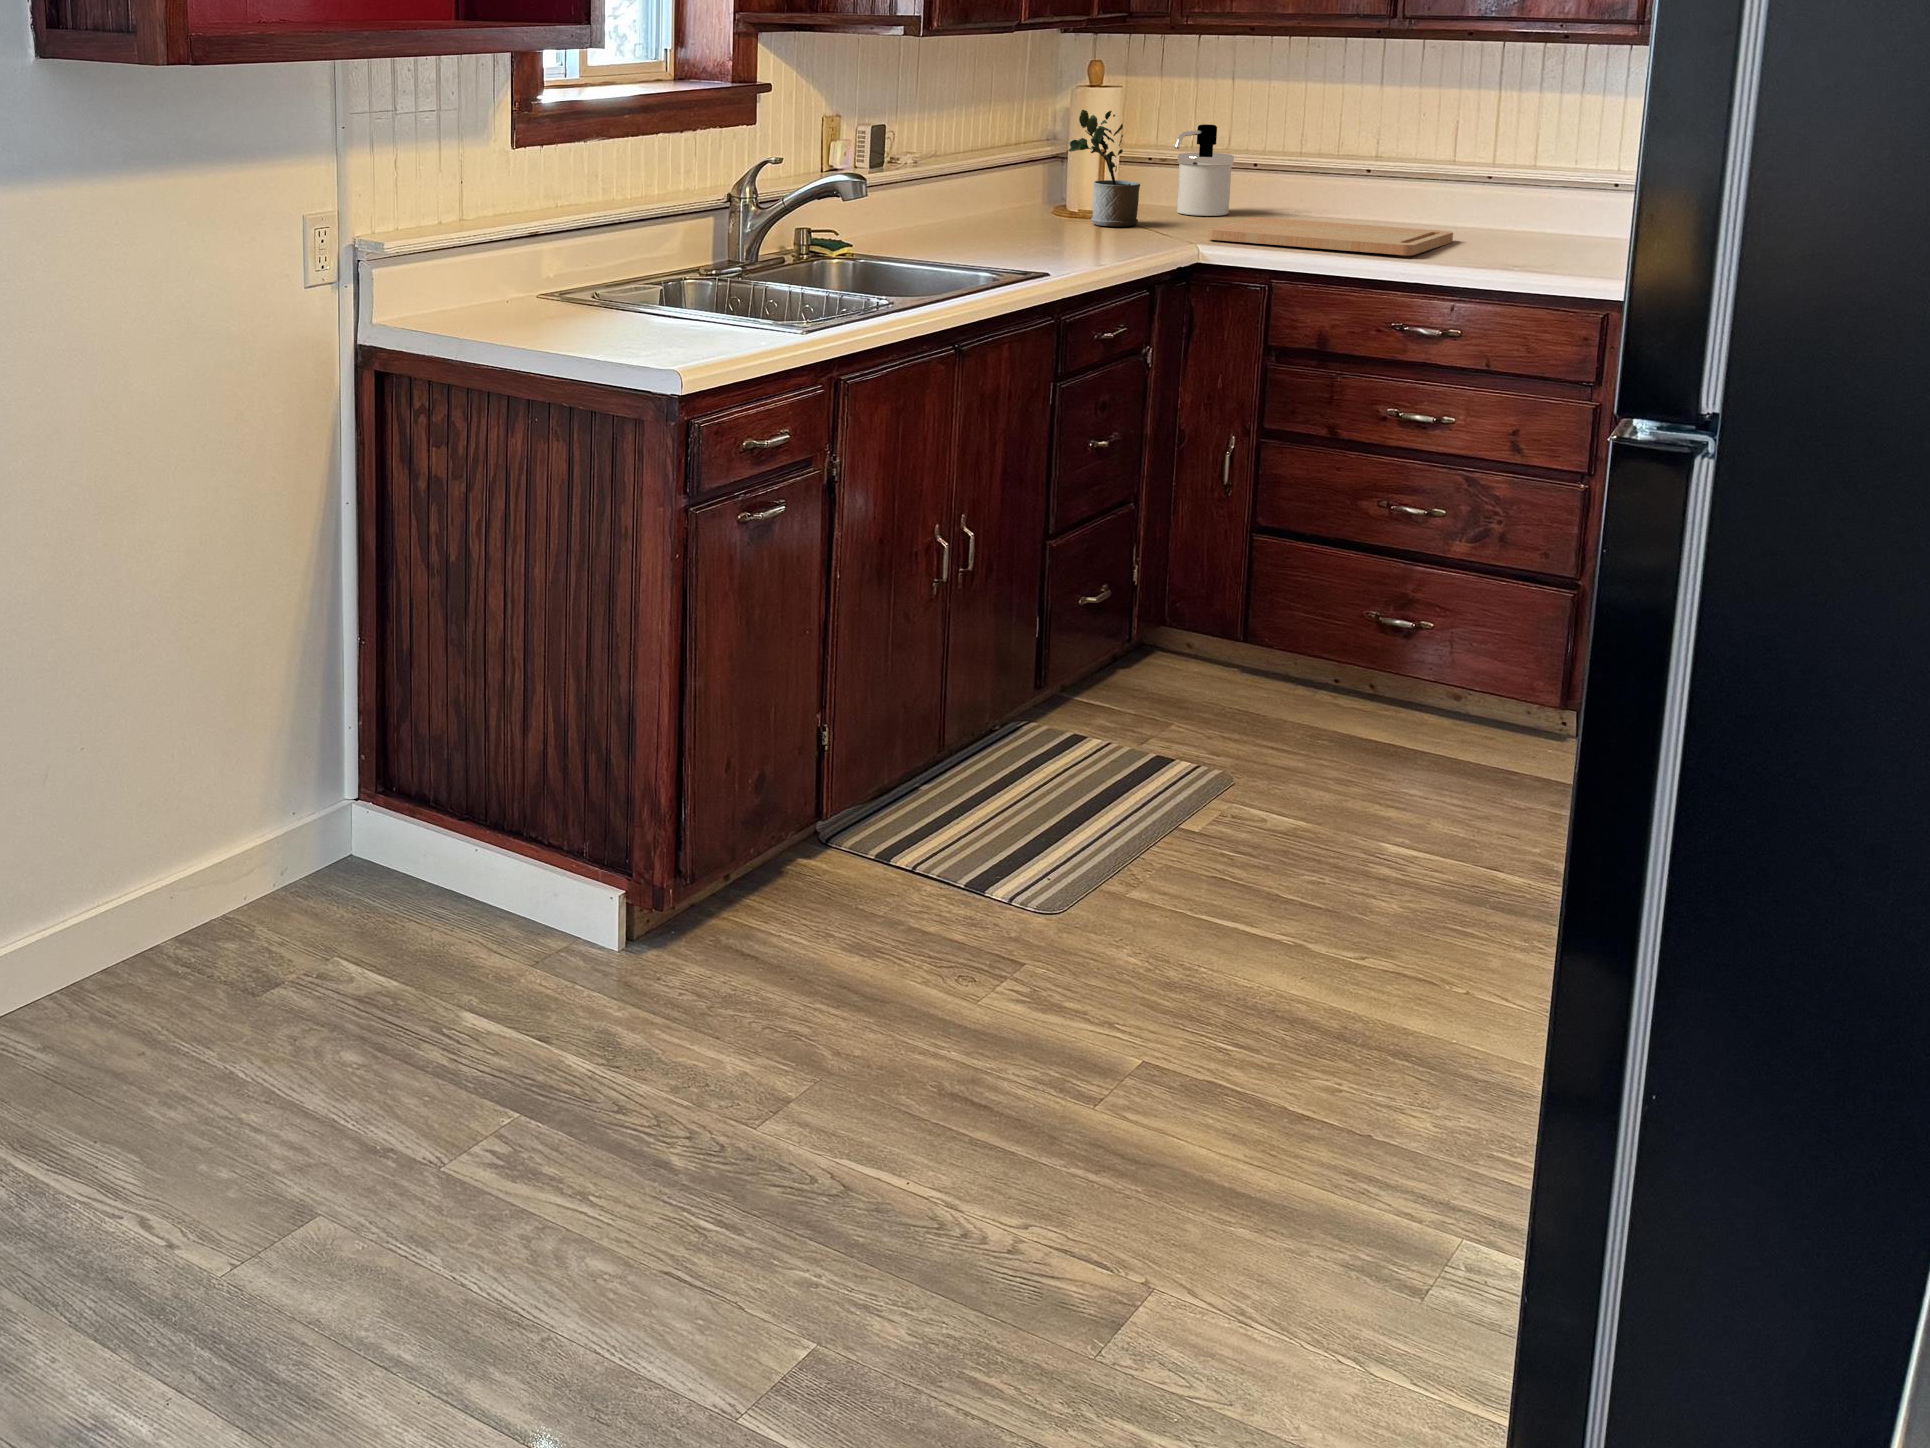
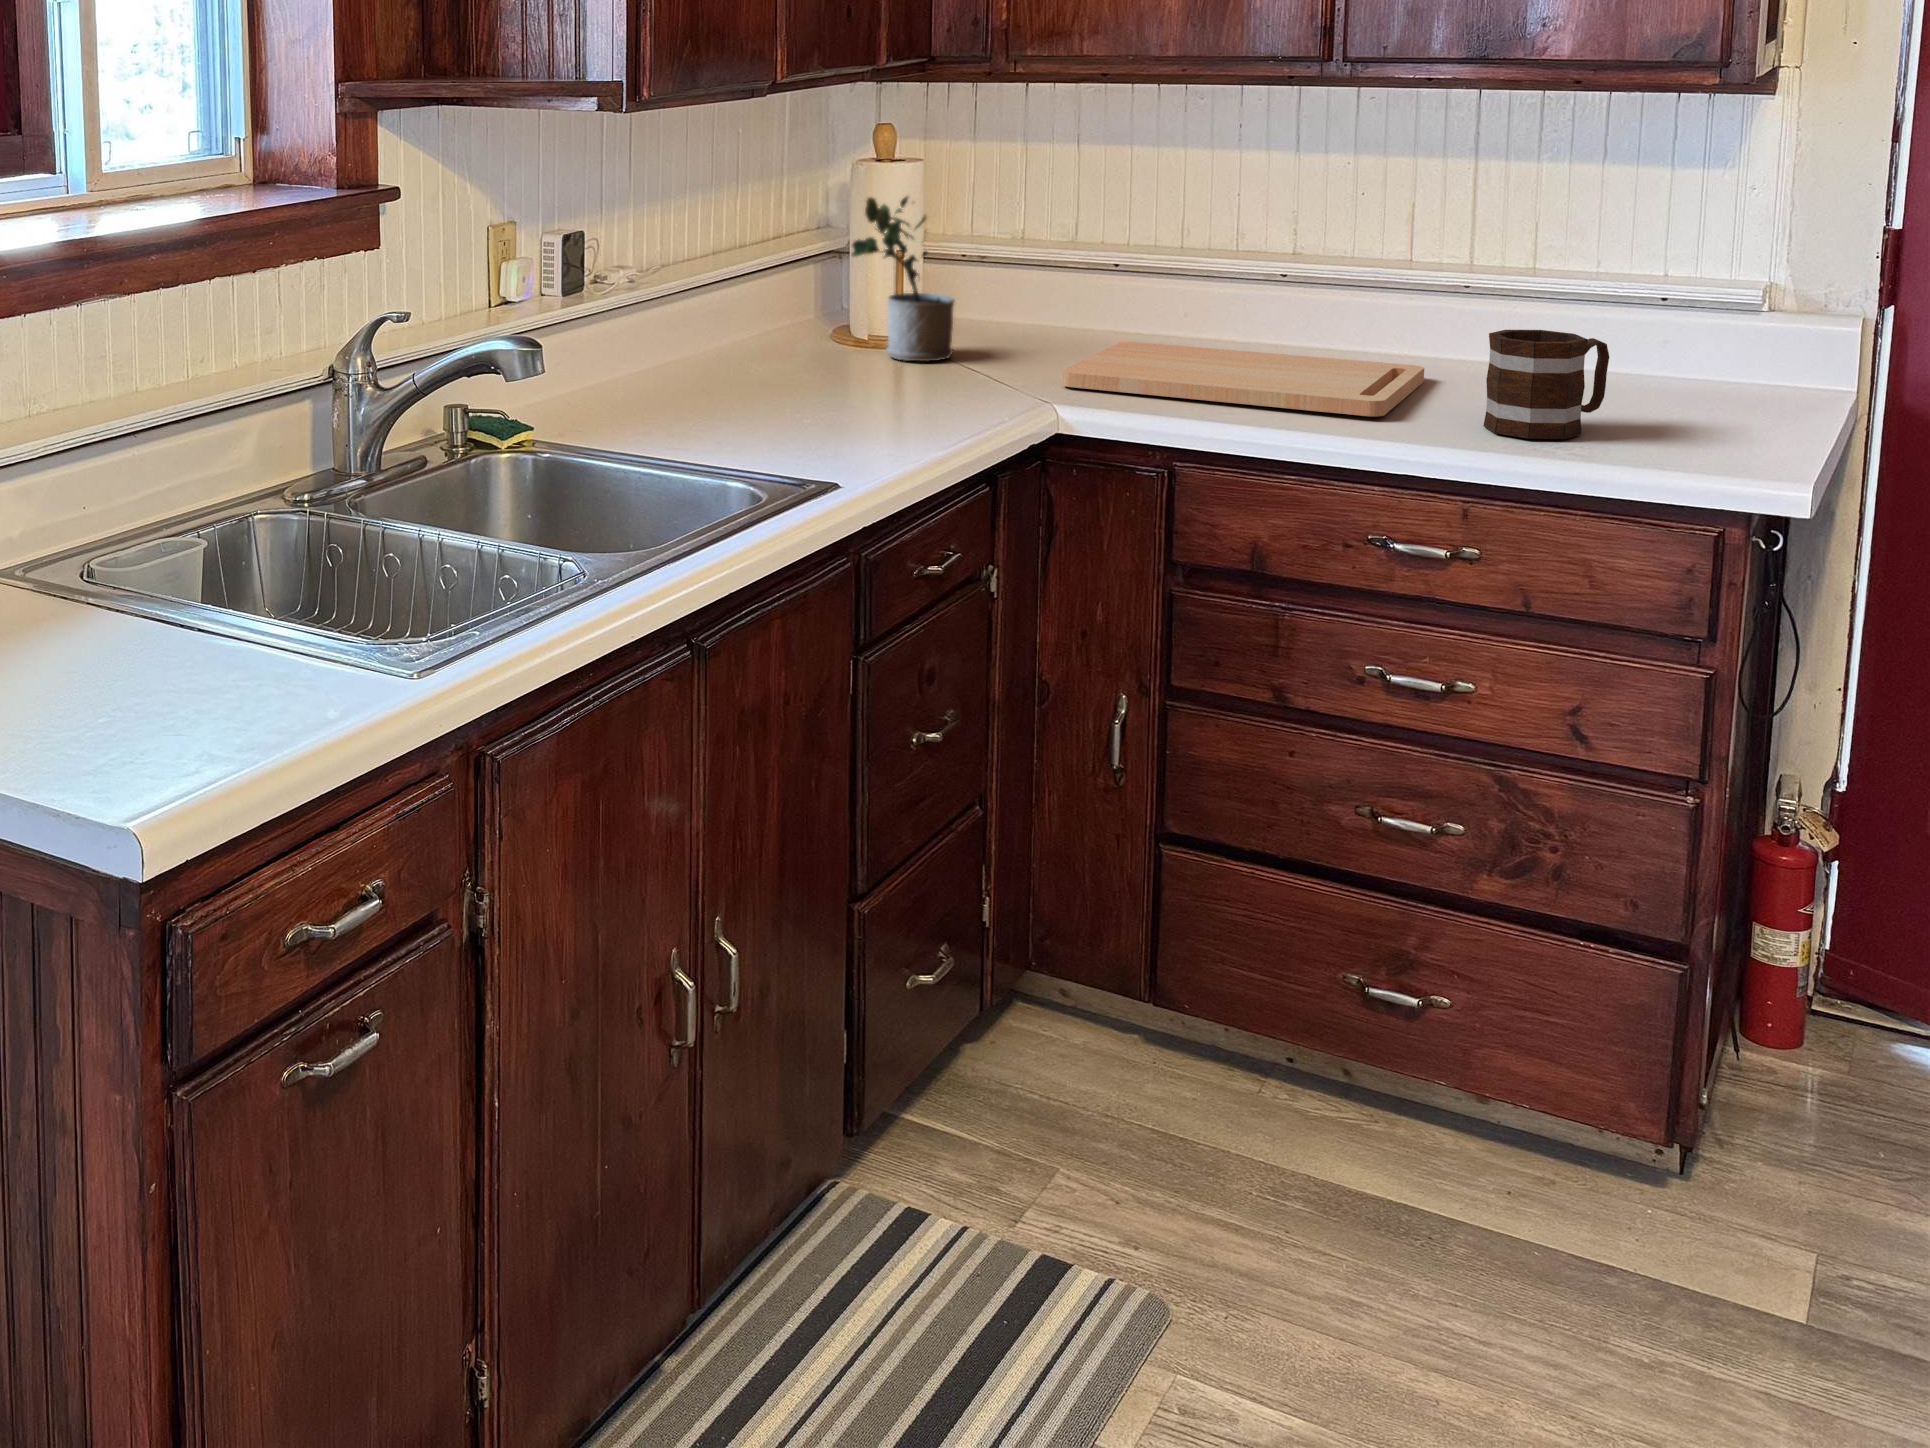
soap dispenser: present [1175,124,1234,216] -> none [999,207,1081,335]
mug: none [1475,199,1557,267] -> present [1483,330,1609,439]

